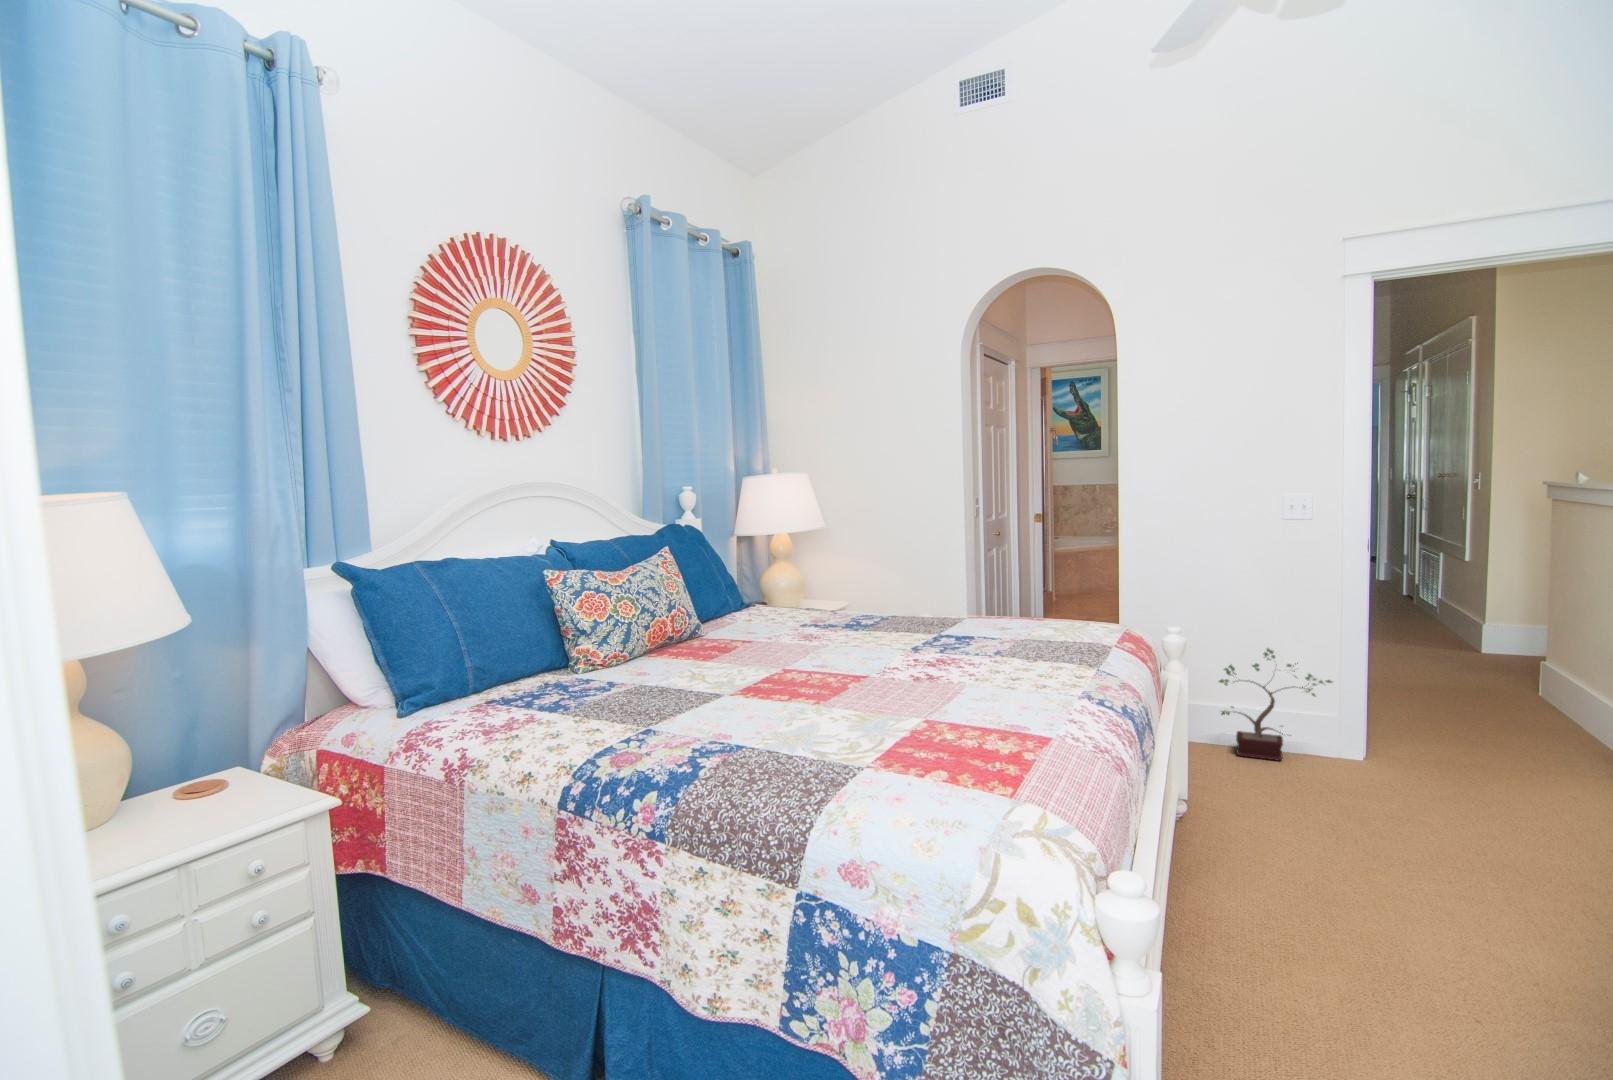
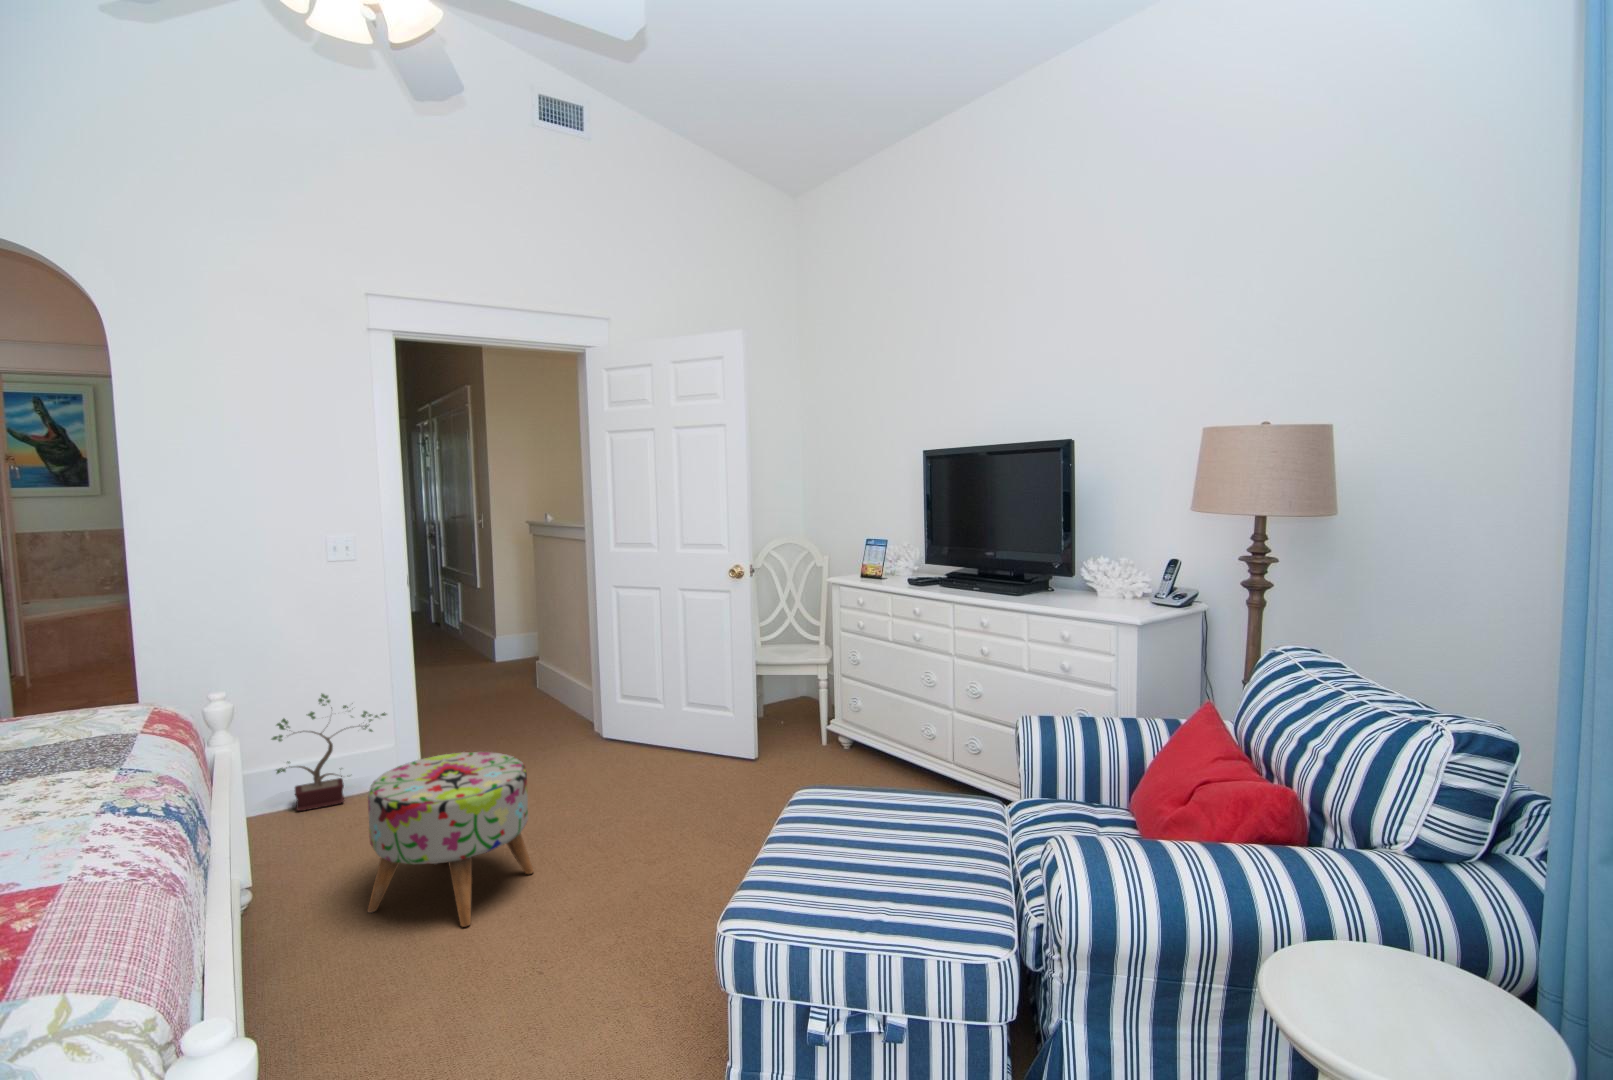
ottoman: none [1292,734,1499,929] -> present [367,752,534,927]

